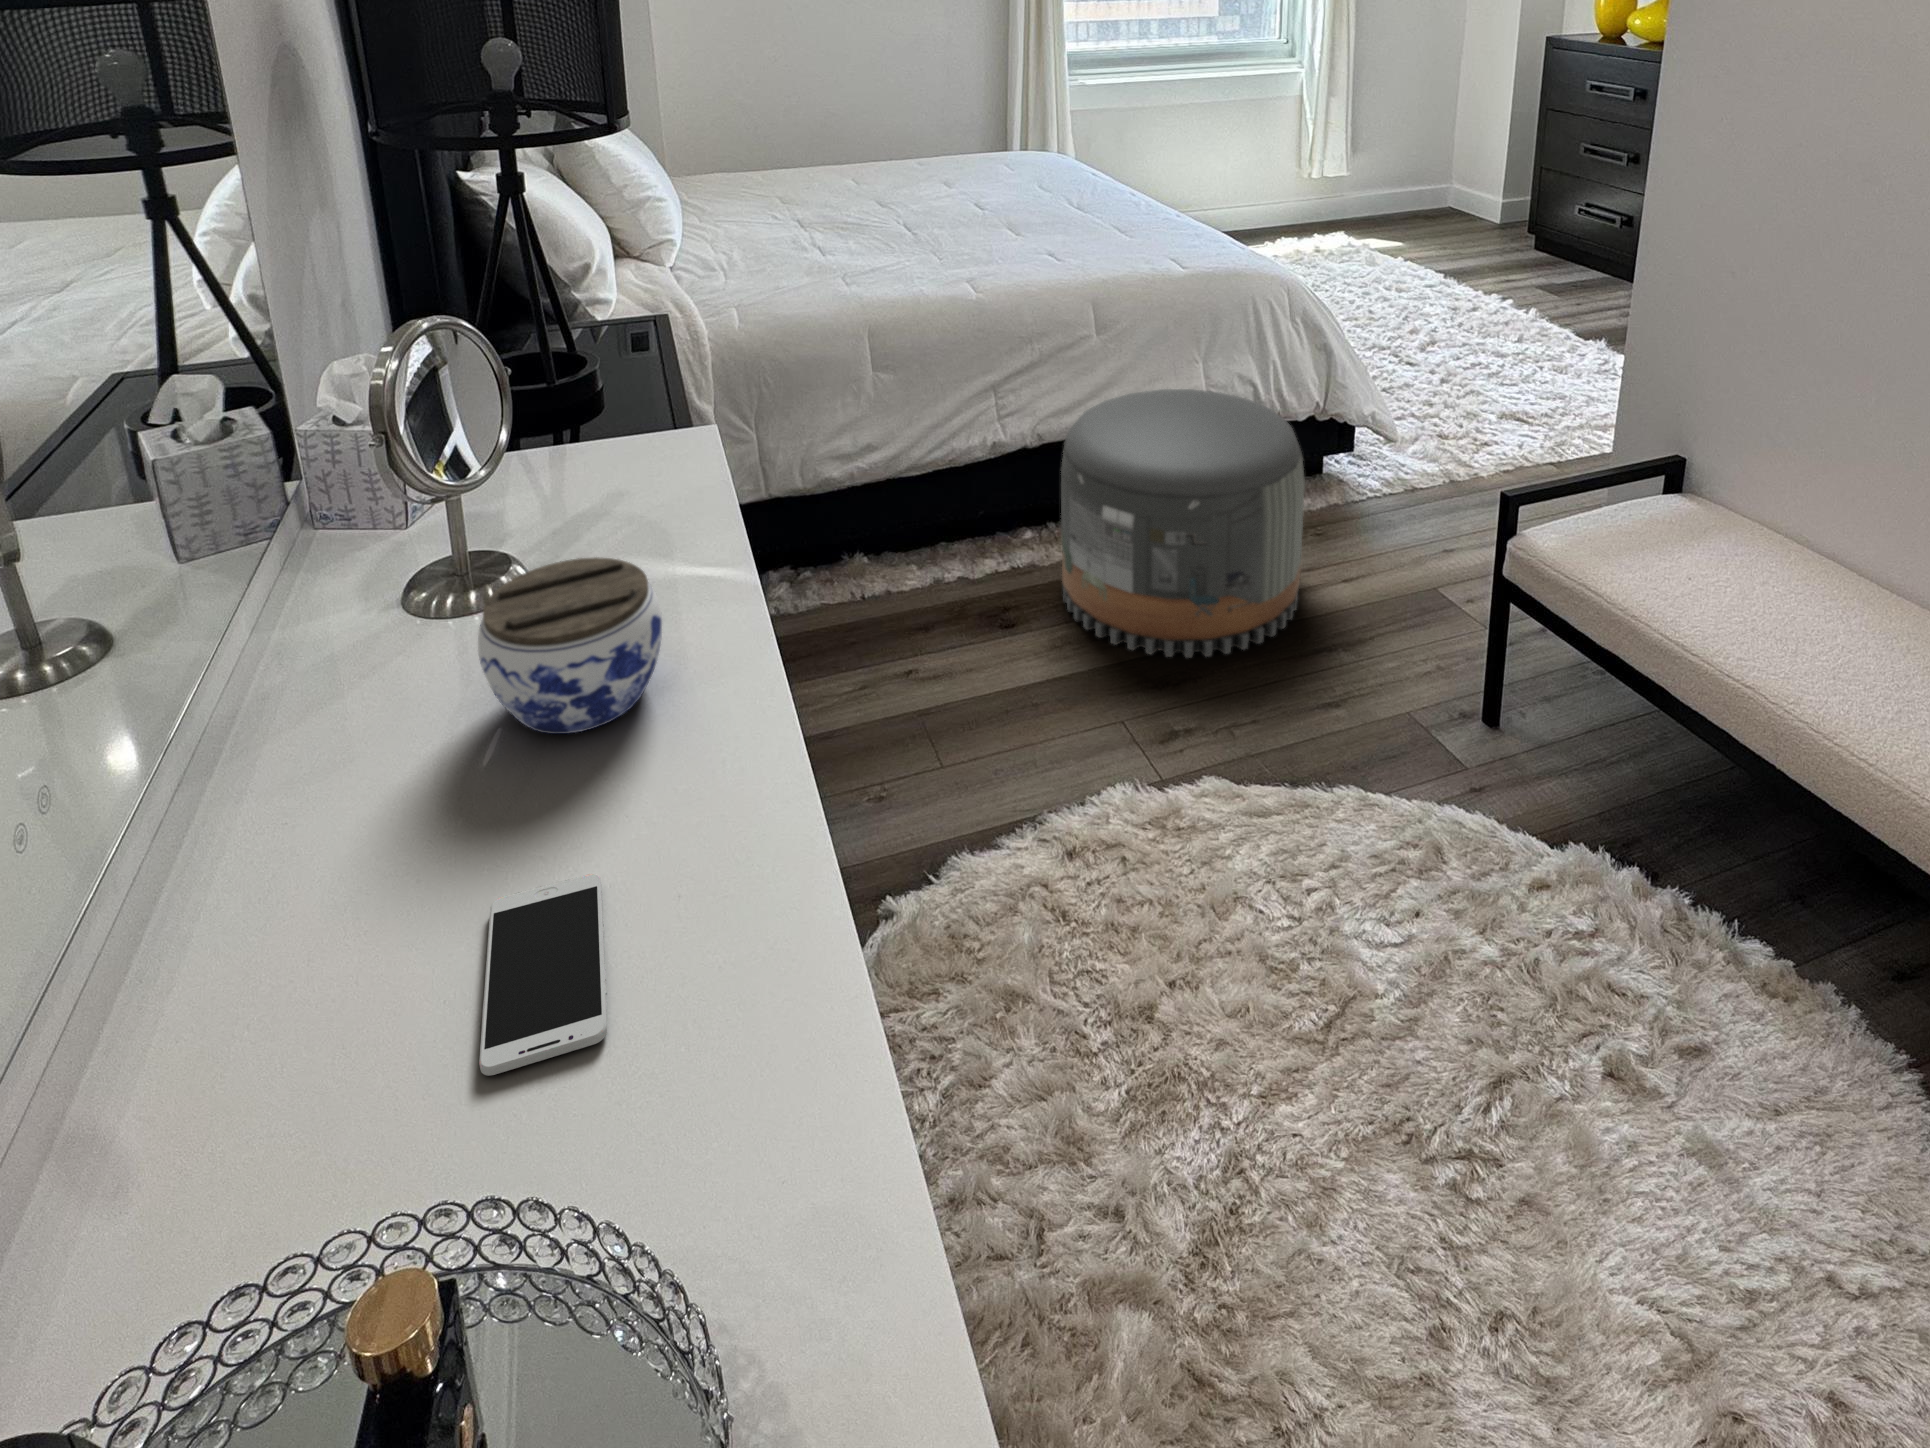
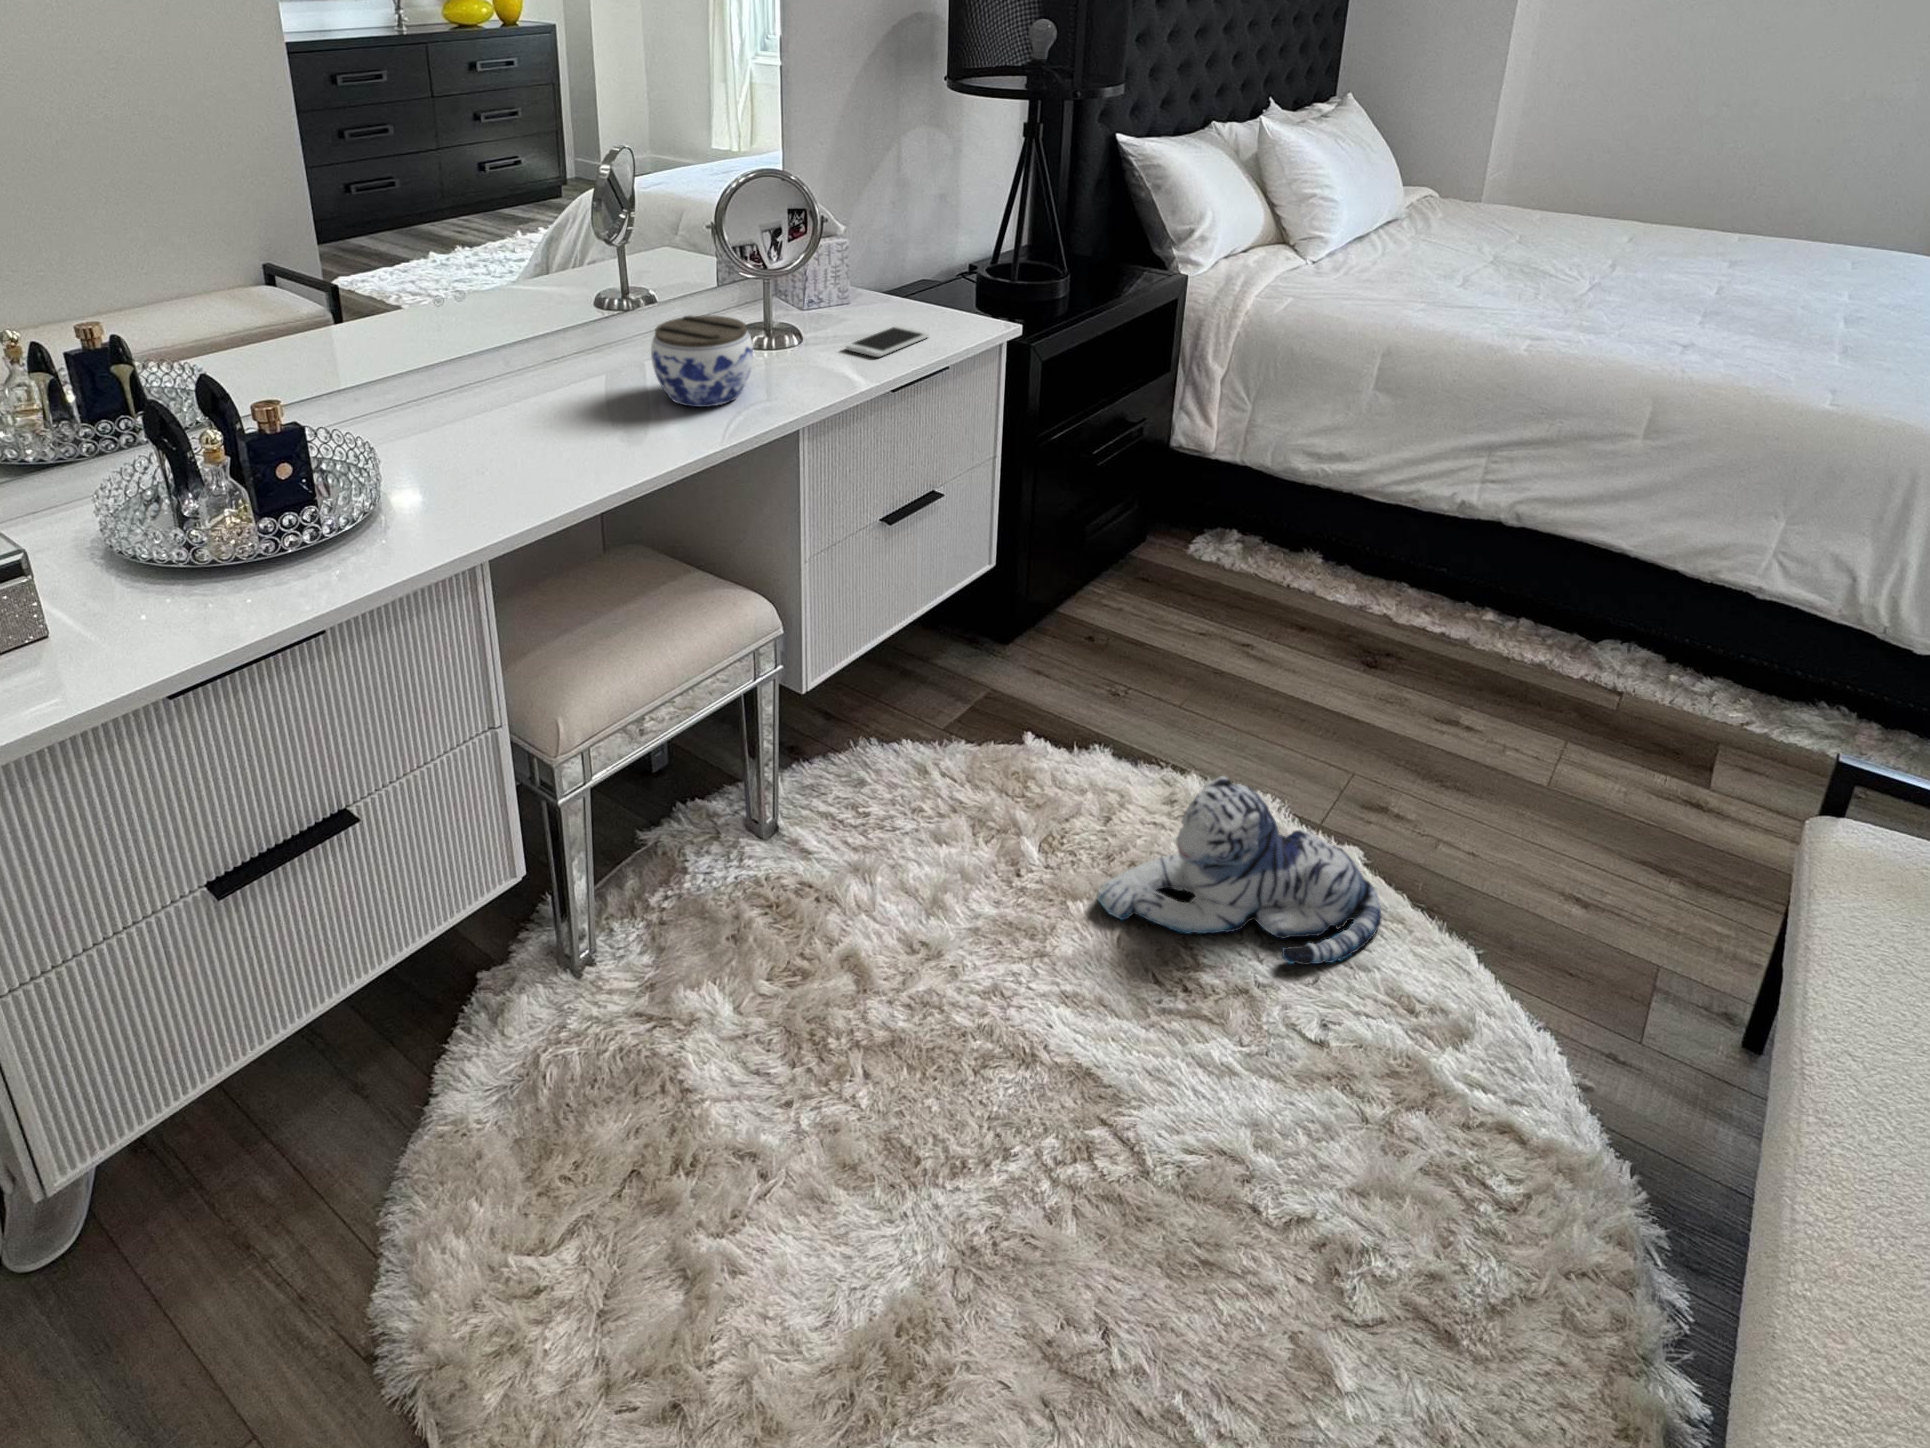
pouf: present [1061,389,1305,658] -> none [1425,498,1774,820]
plush toy: none [1147,770,1327,989] -> present [1097,776,1382,965]
smartphone: present [479,874,607,1076] -> present [846,326,930,357]

